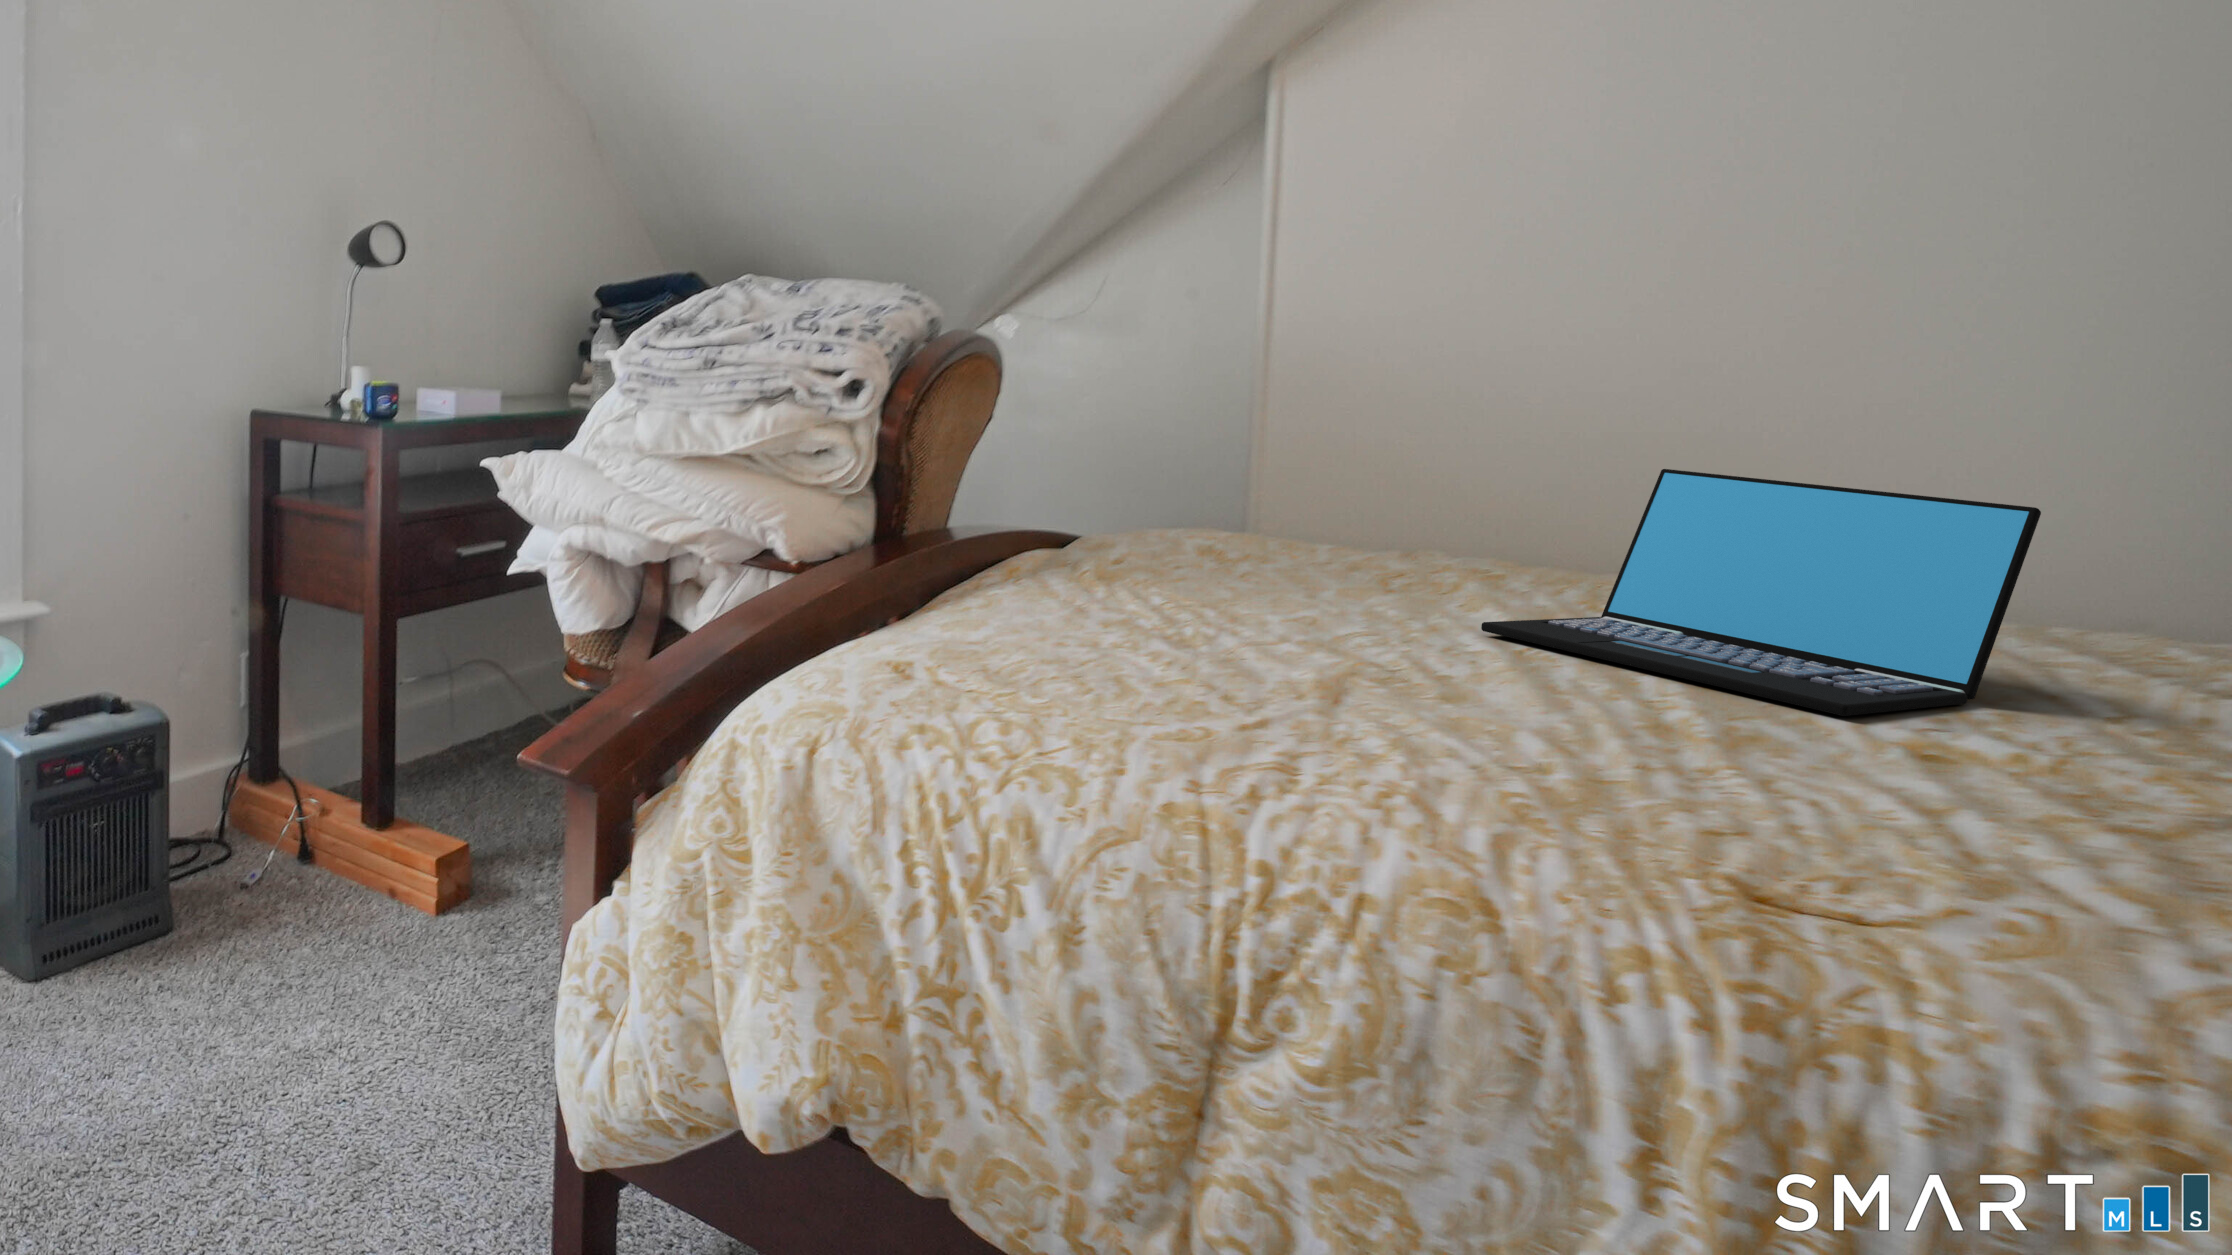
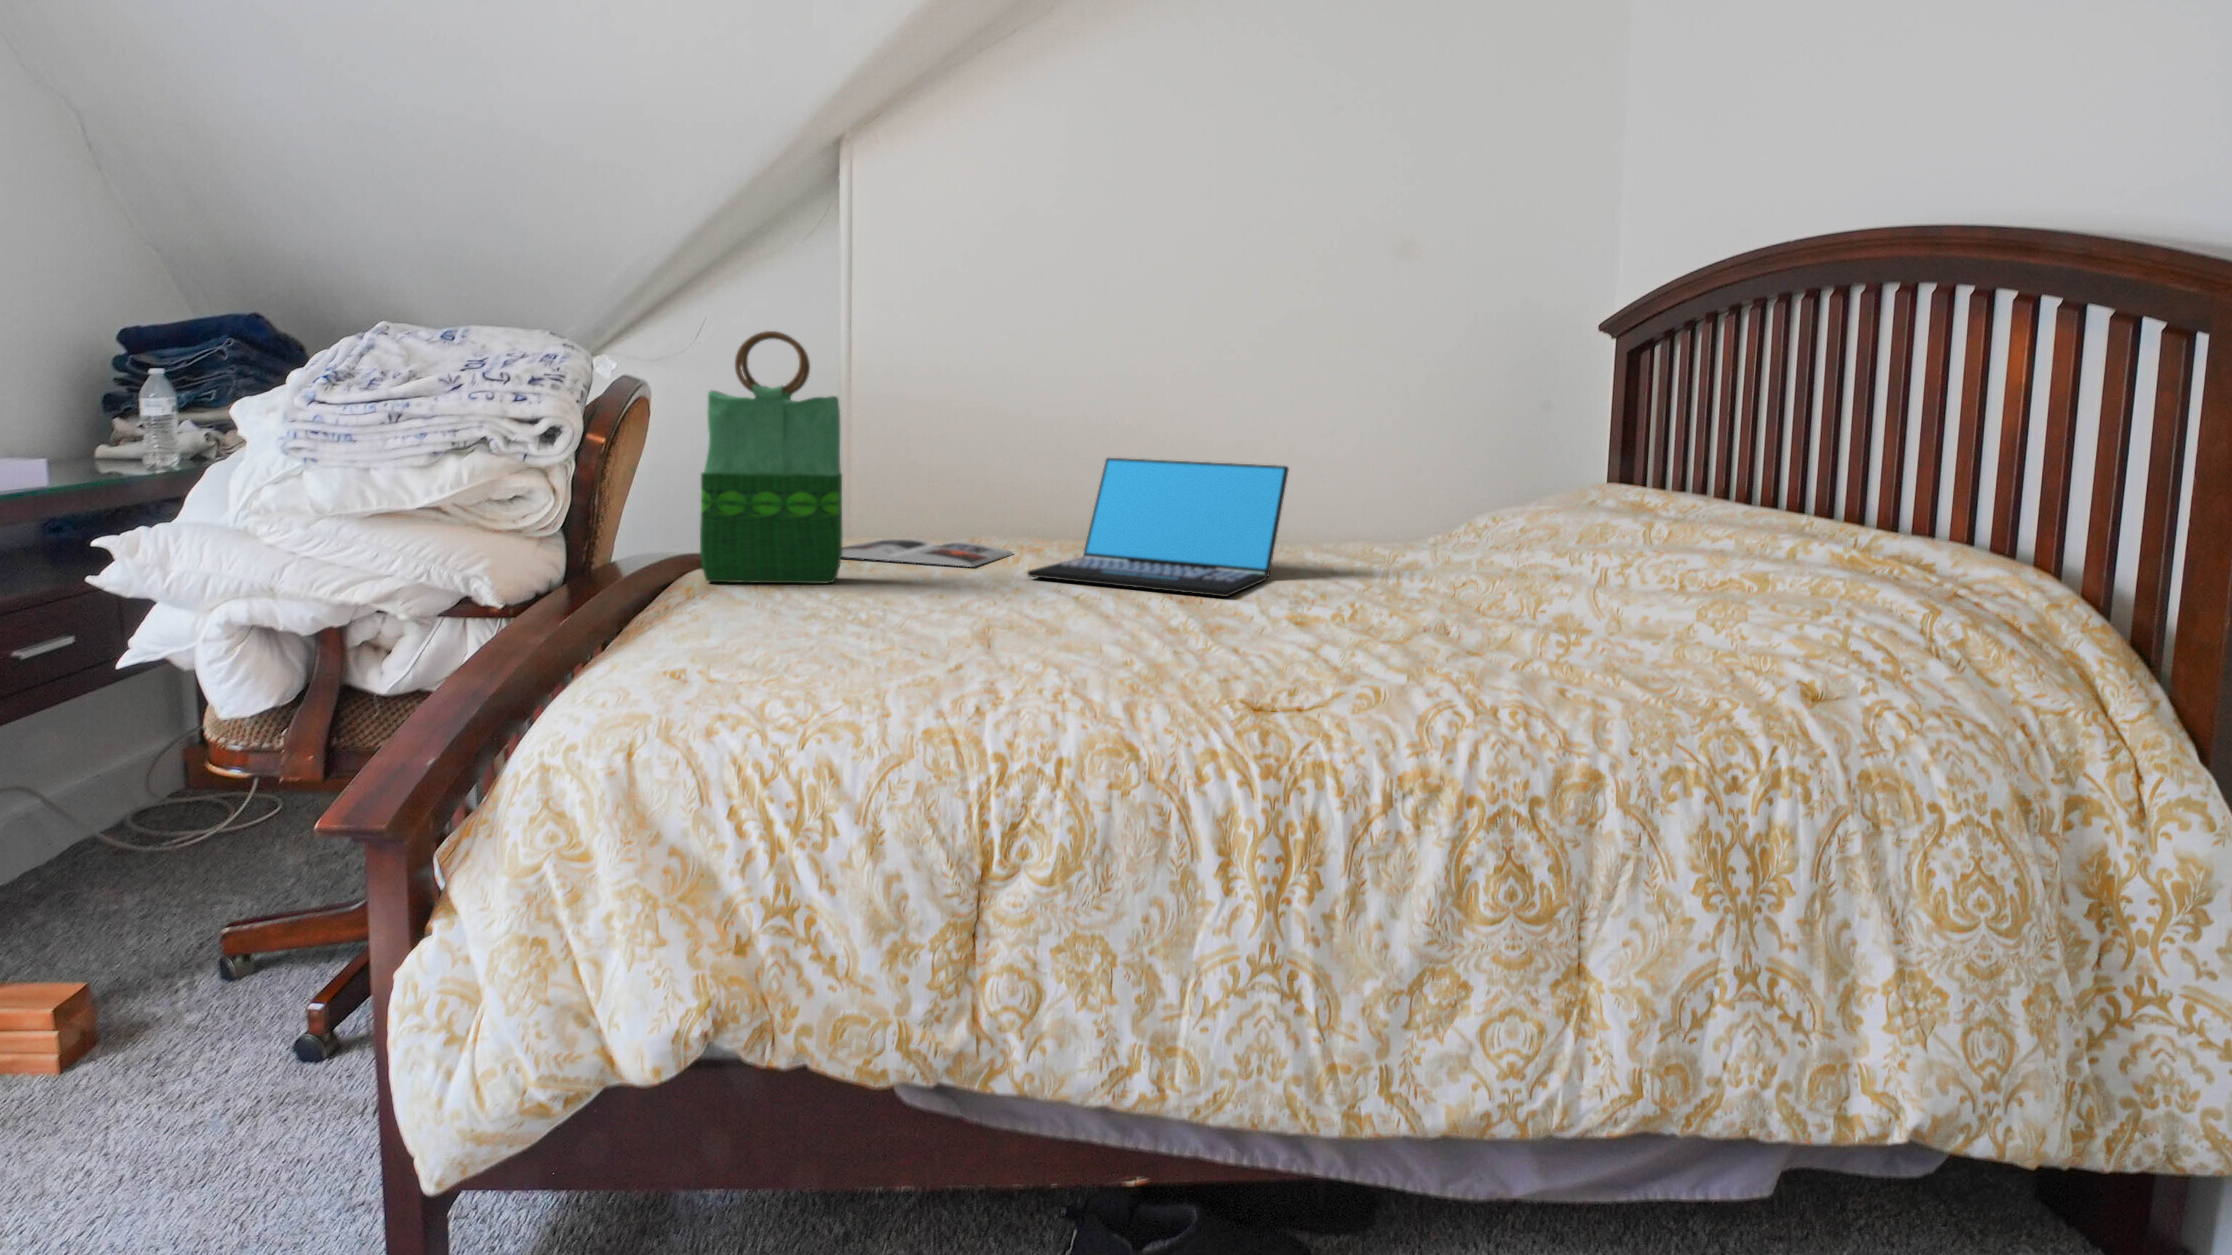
tote bag: none [1023,273,1213,598] -> present [700,331,842,584]
magazine: none [1190,555,1493,607] -> present [842,539,1013,567]

